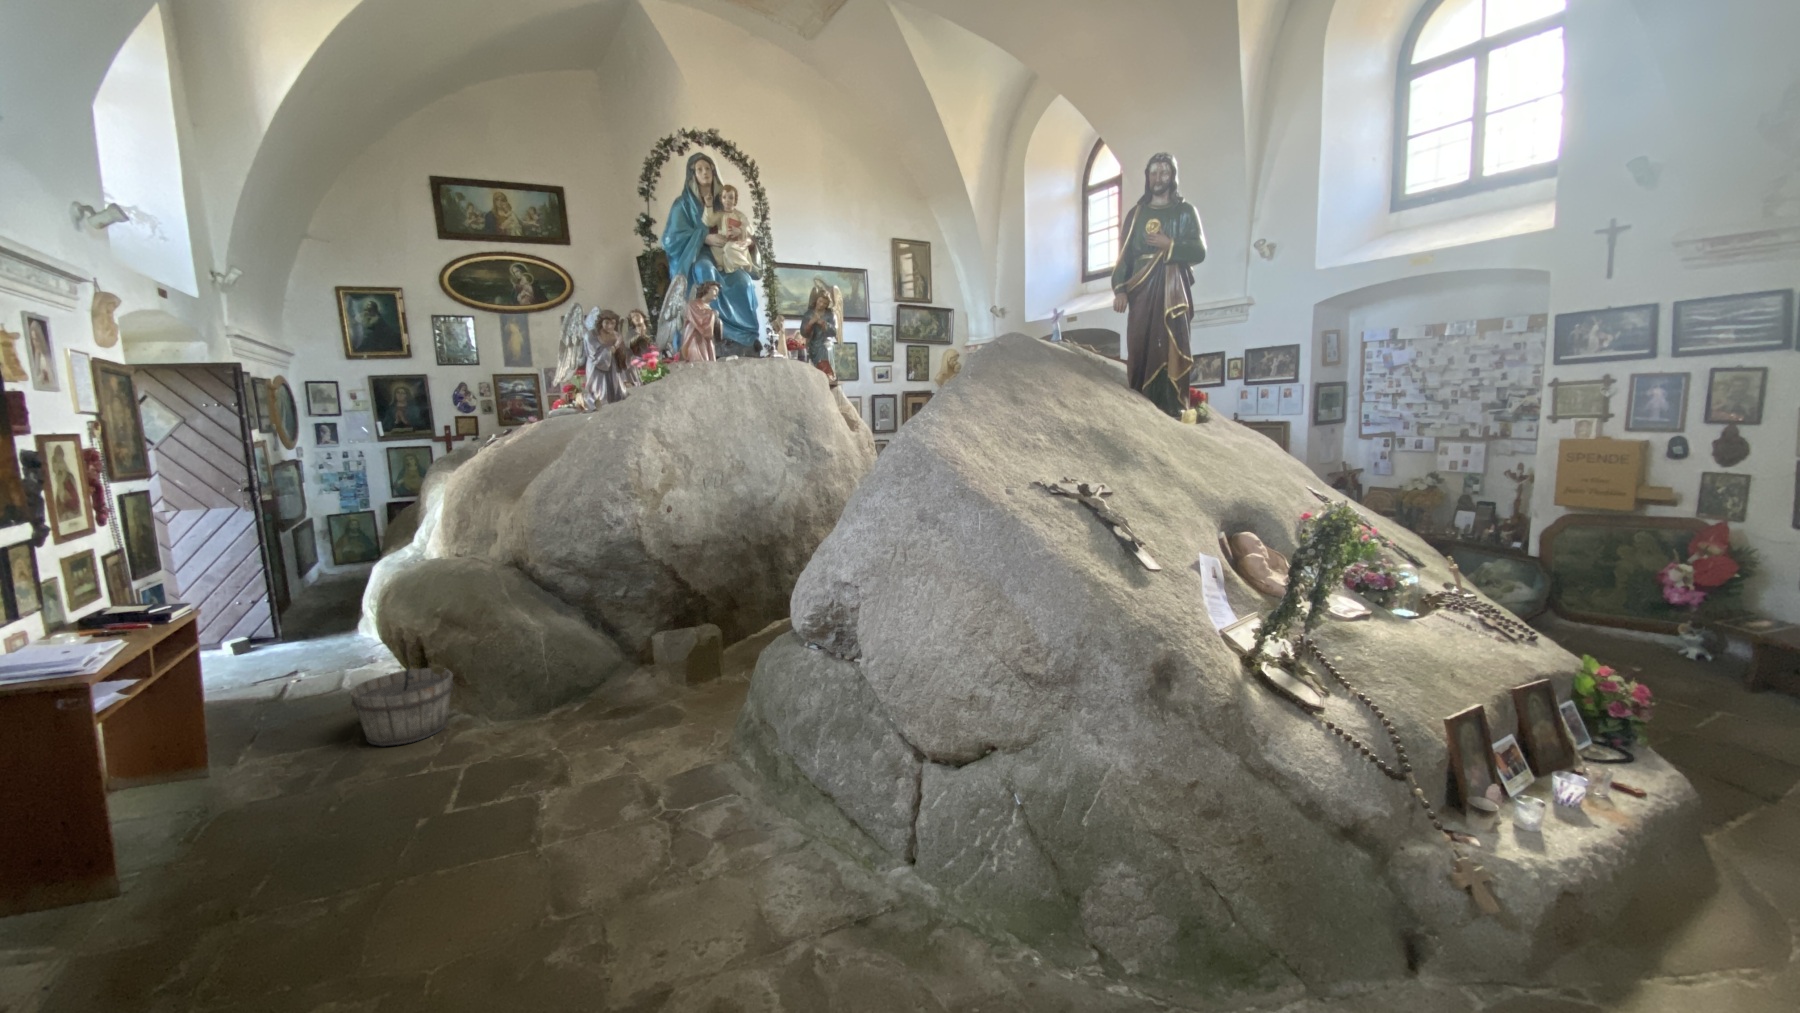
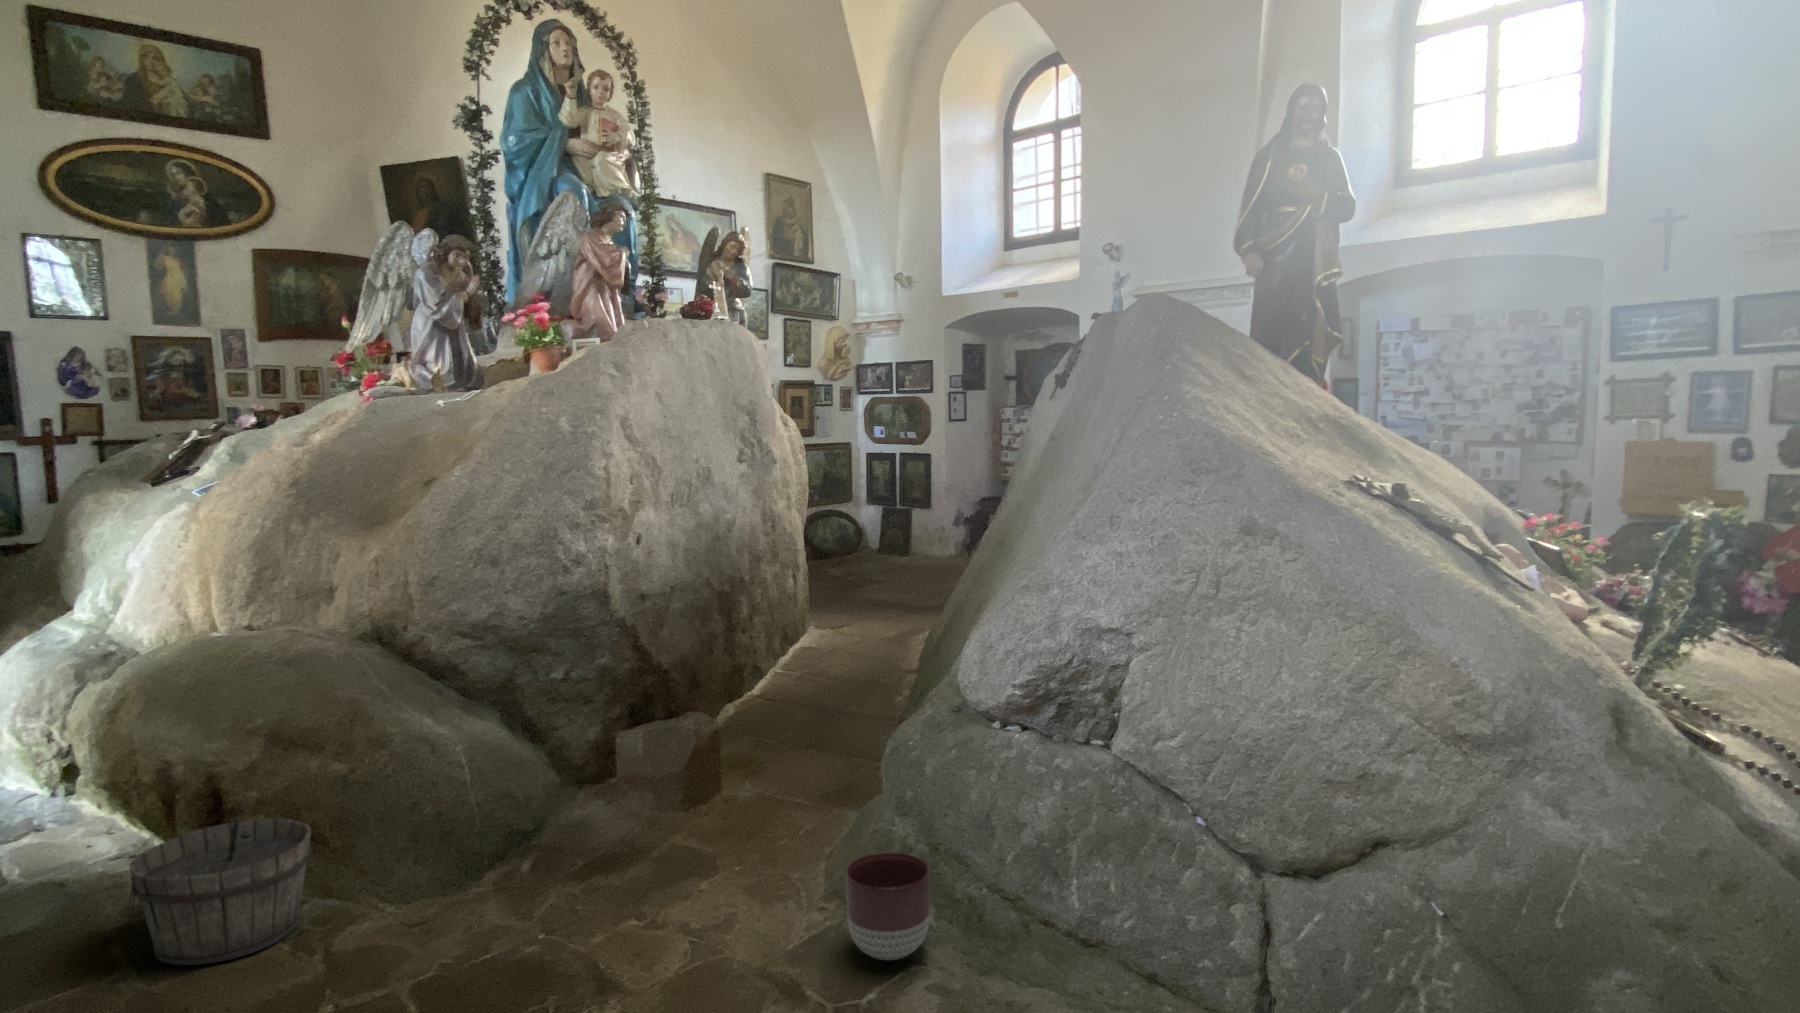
planter: none [694,730,752,800] -> present [846,852,930,960]

